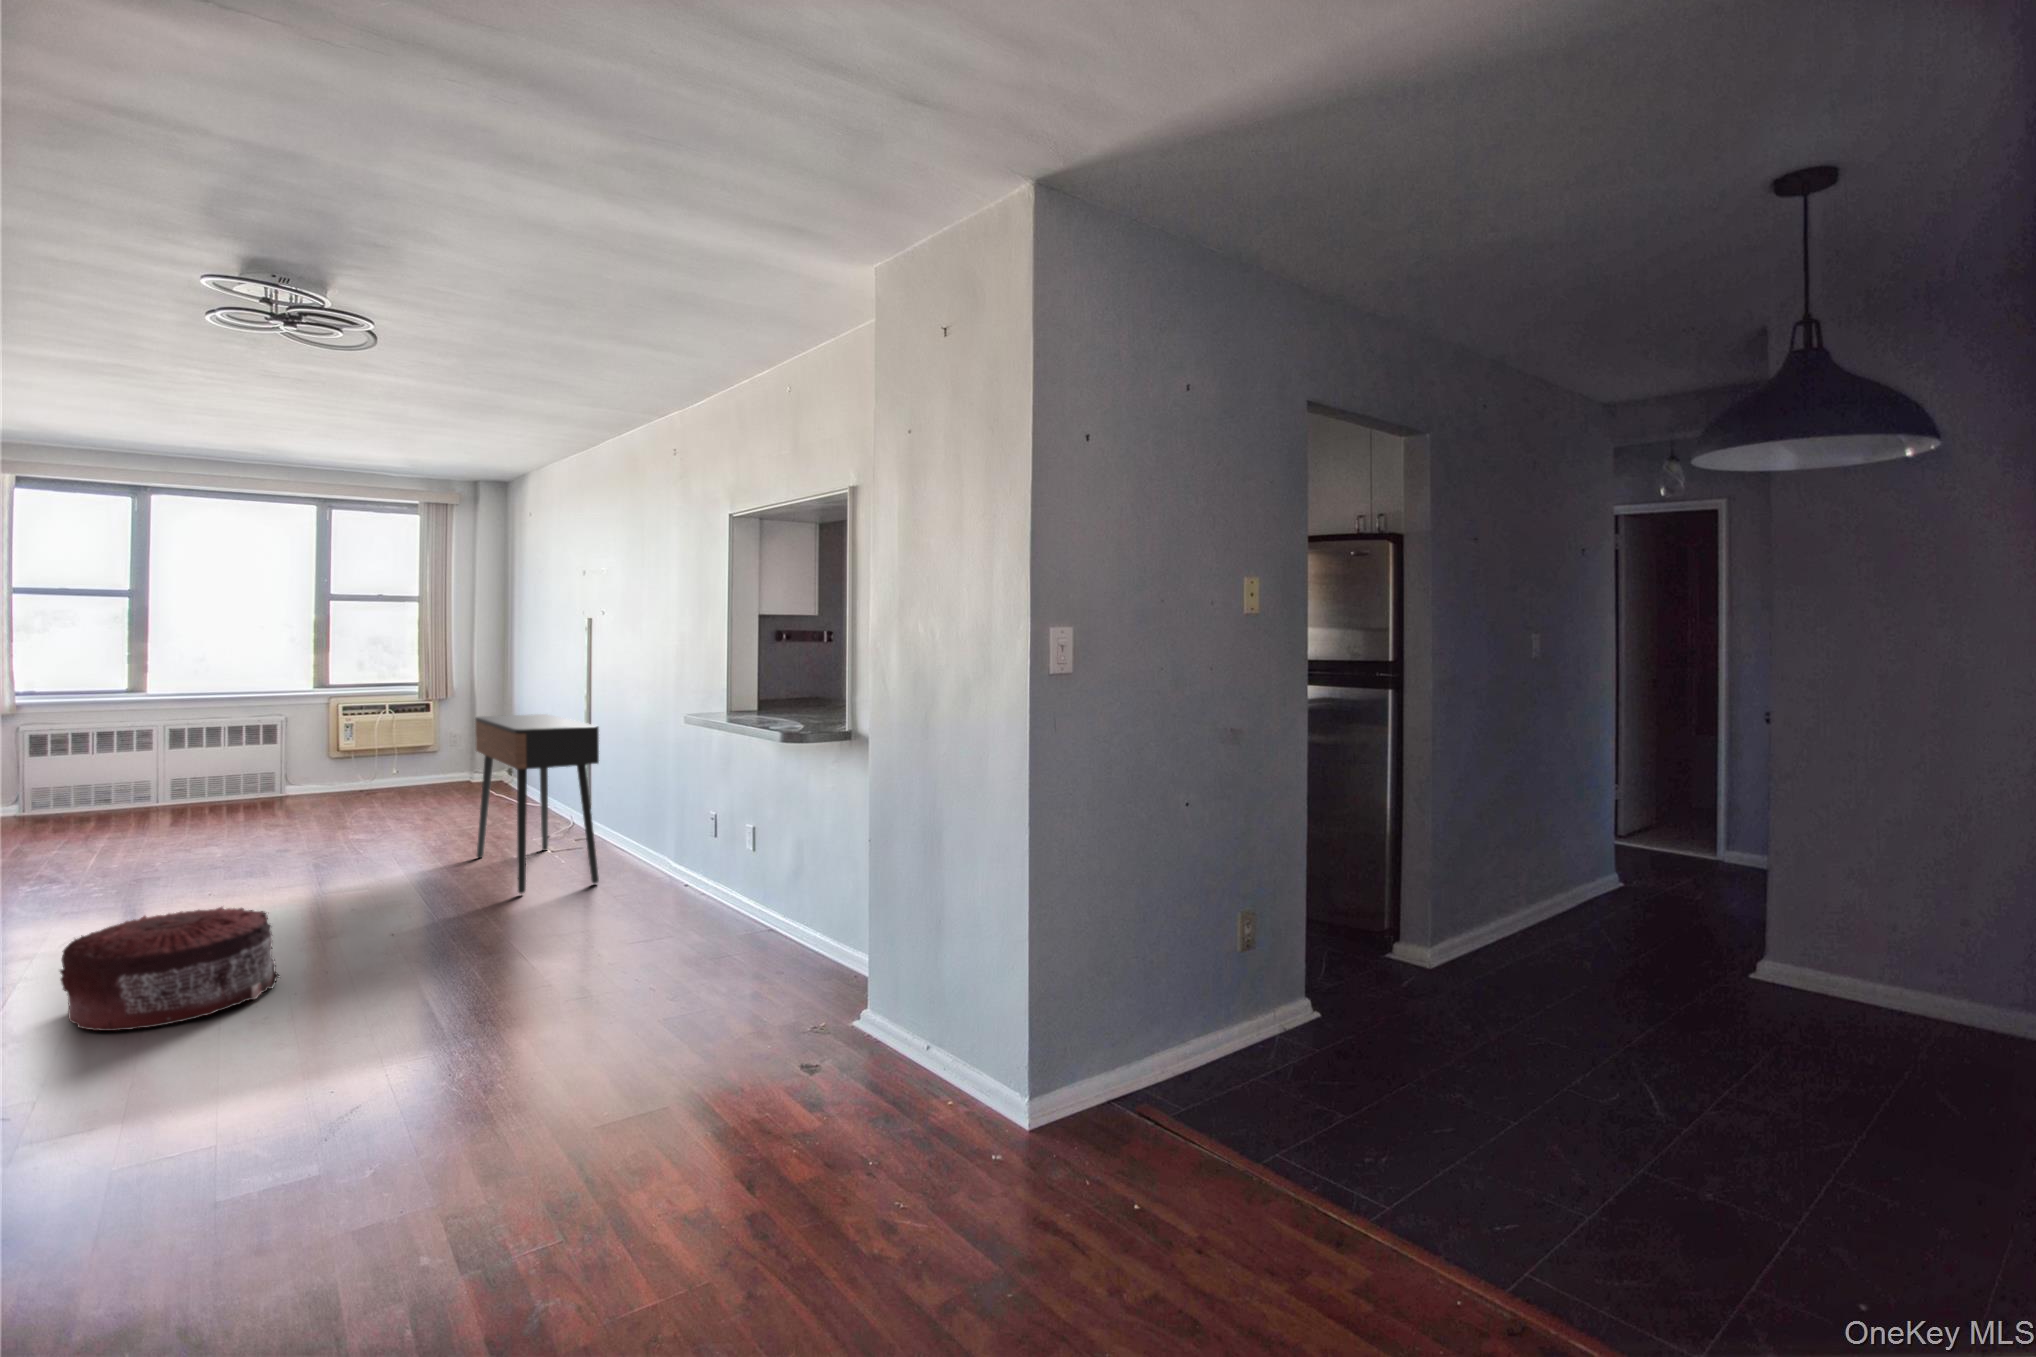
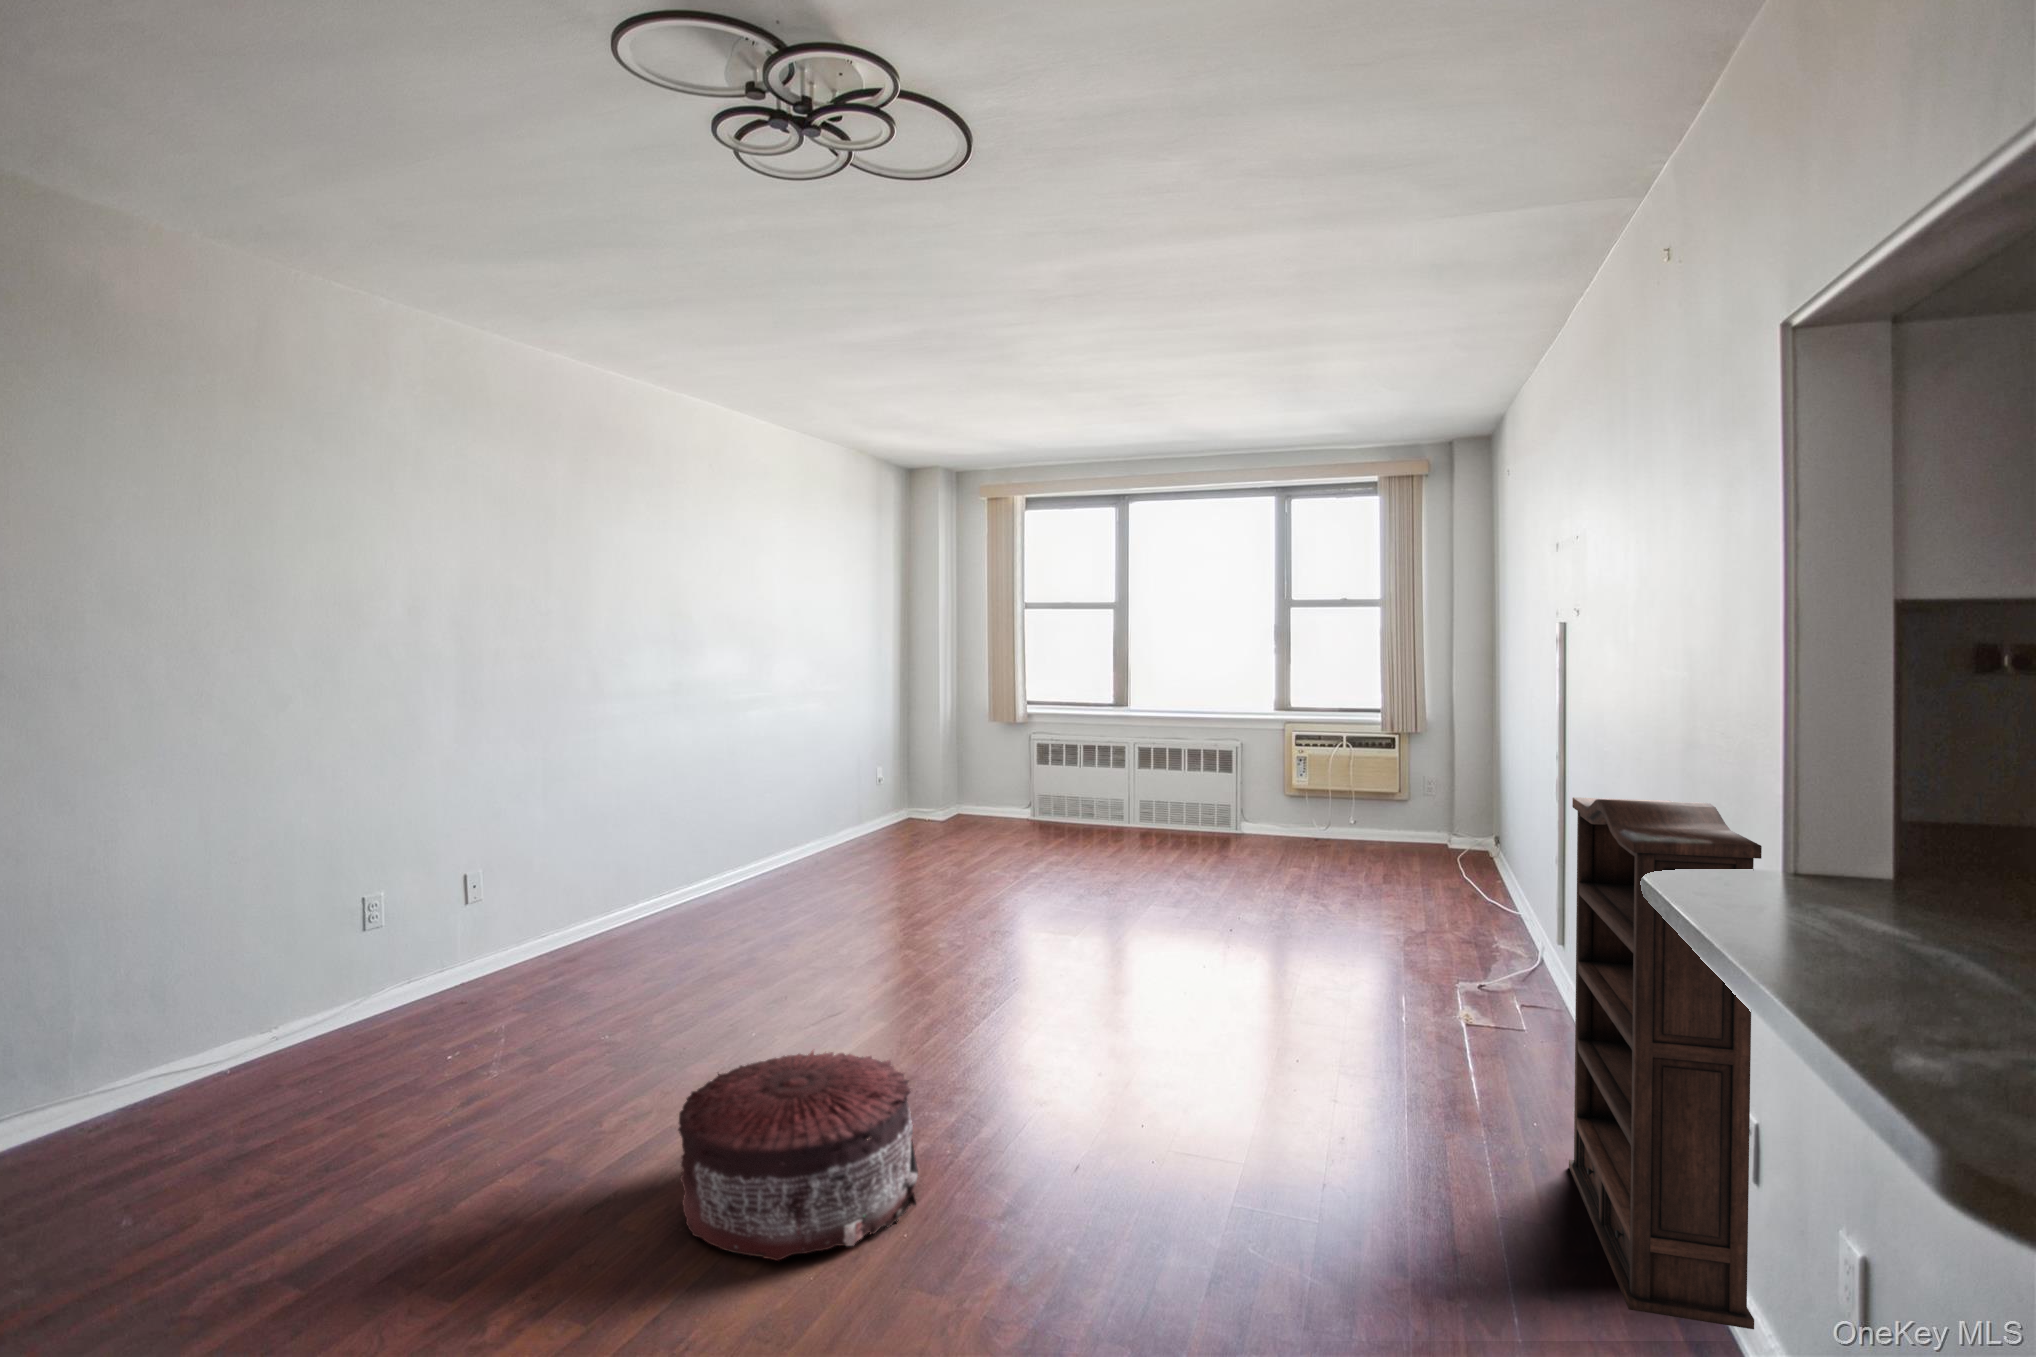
bookshelf: none [635,697,724,910] -> present [1569,797,1762,1329]
console table: present [475,714,599,894] -> none [1352,780,1503,1132]

